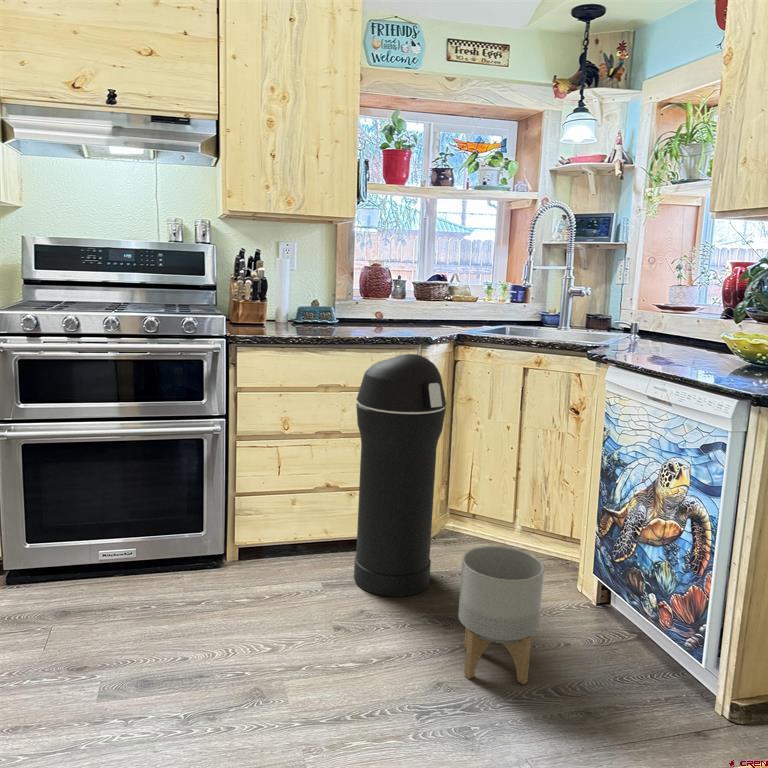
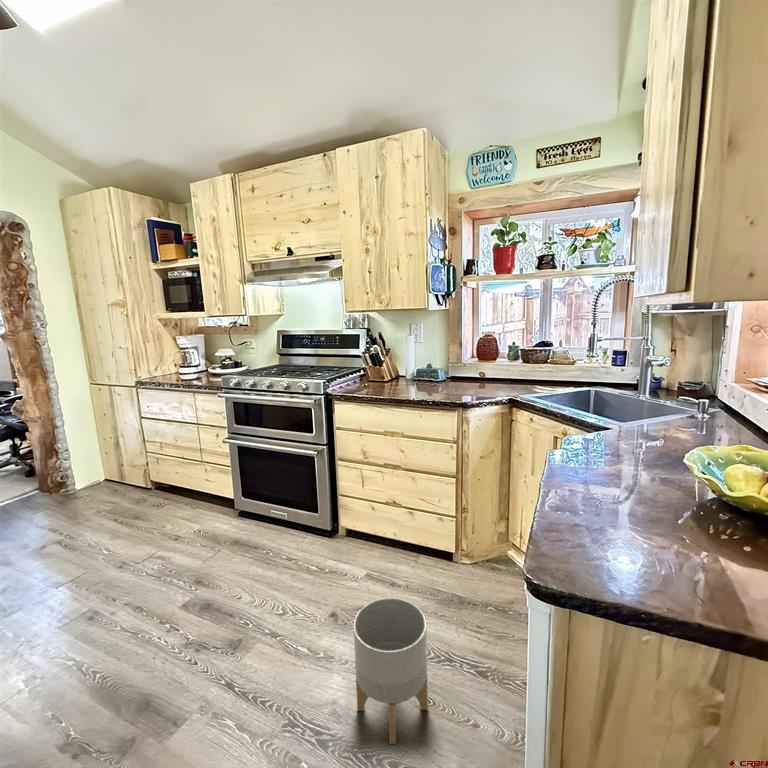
trash can: present [354,354,446,597] -> none [374,419,445,609]

